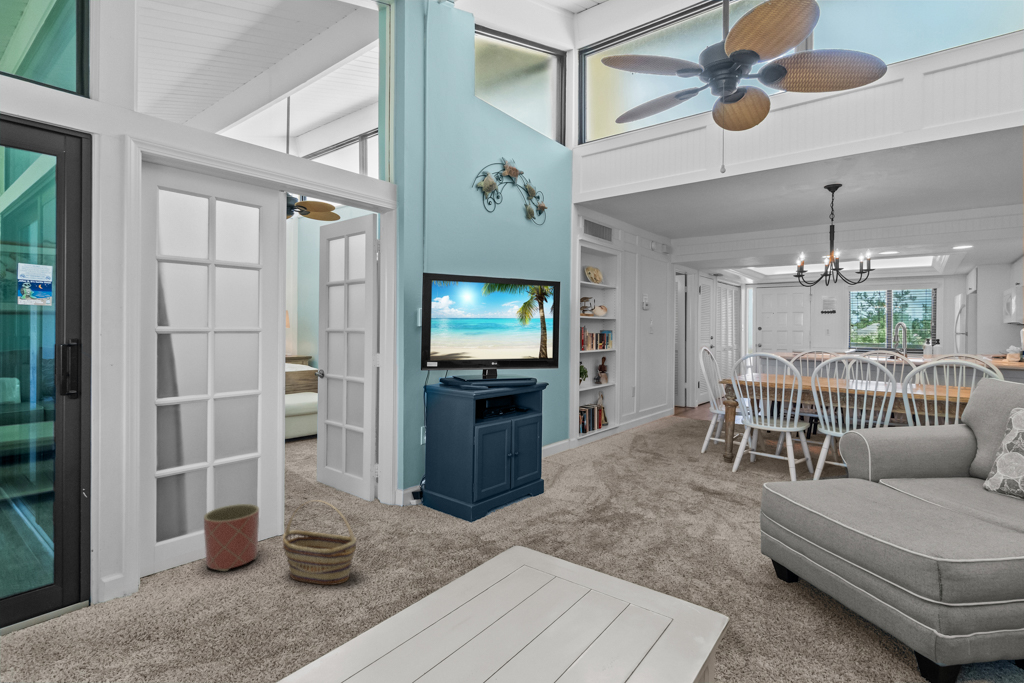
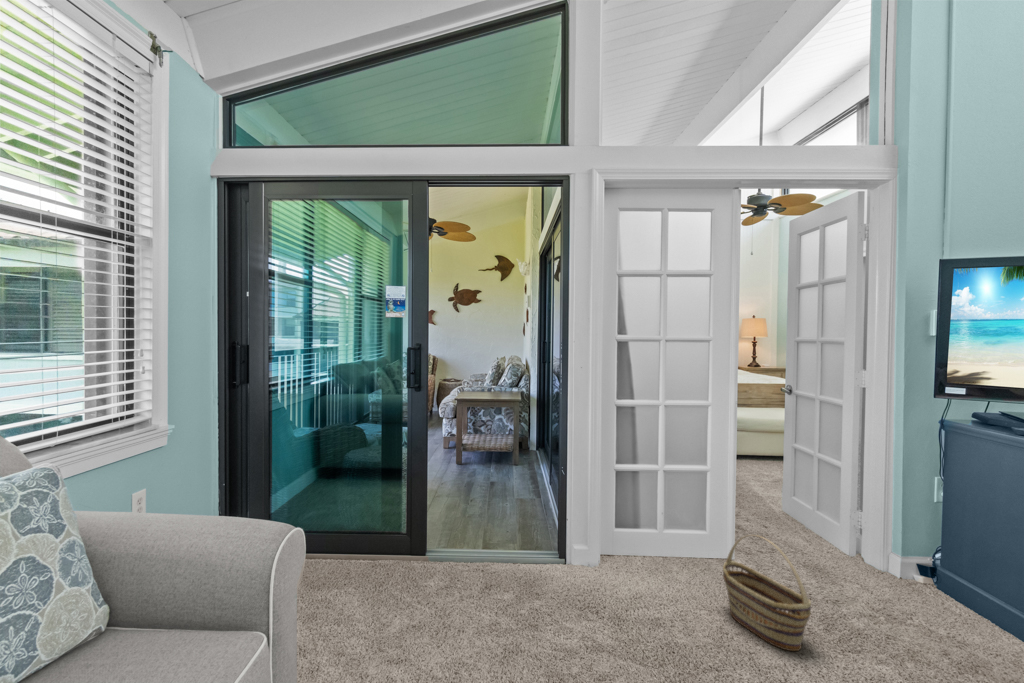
planter: present [204,504,259,571] -> none [653,512,704,578]

